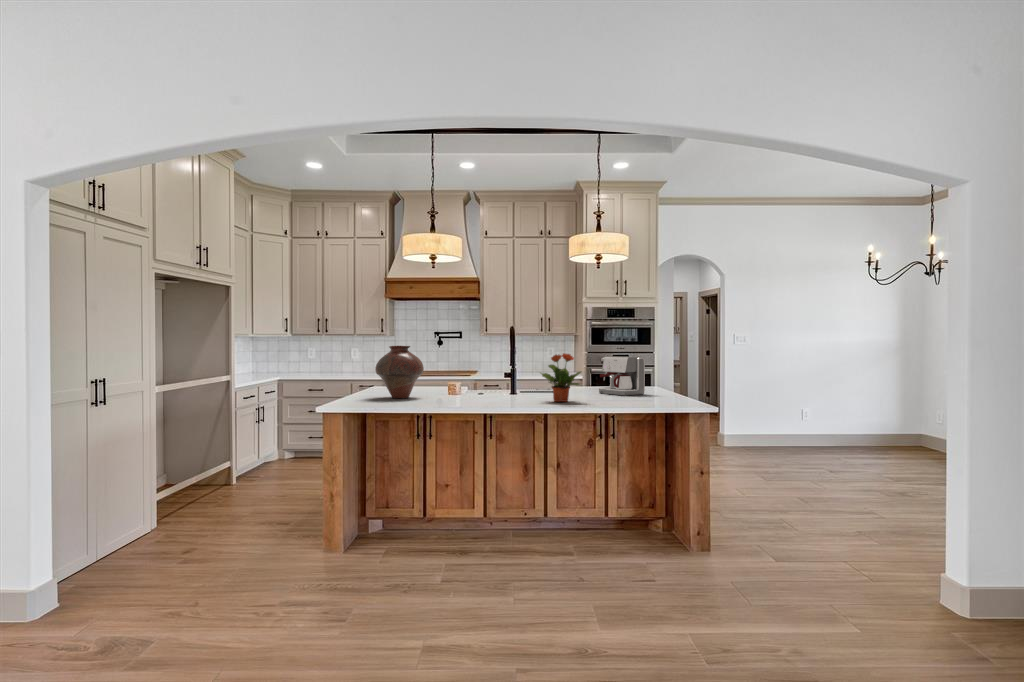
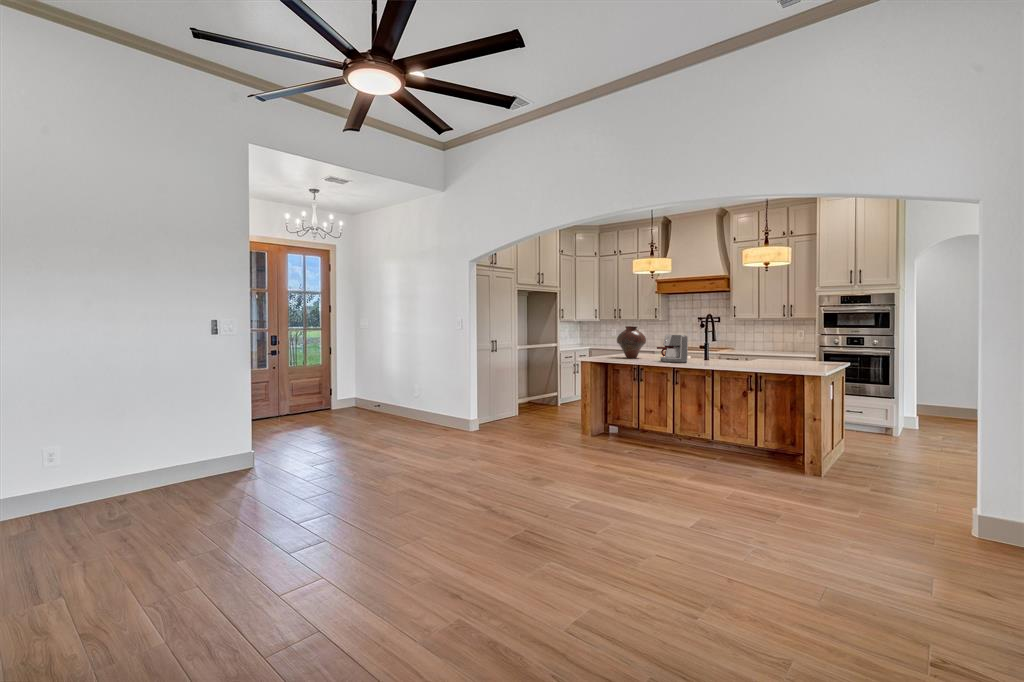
potted plant: present [541,353,581,402] -> none [708,332,736,364]
coffee maker: present [599,356,645,396] -> present [657,335,688,363]

